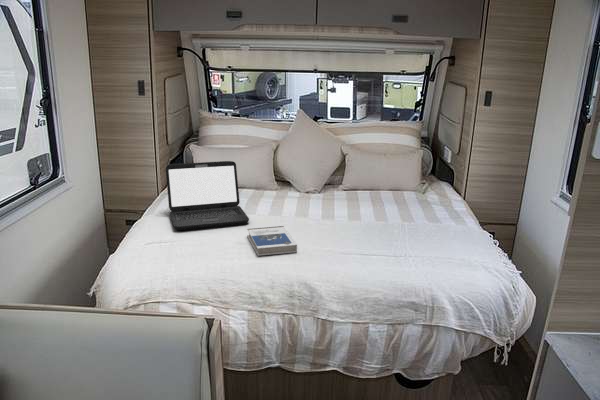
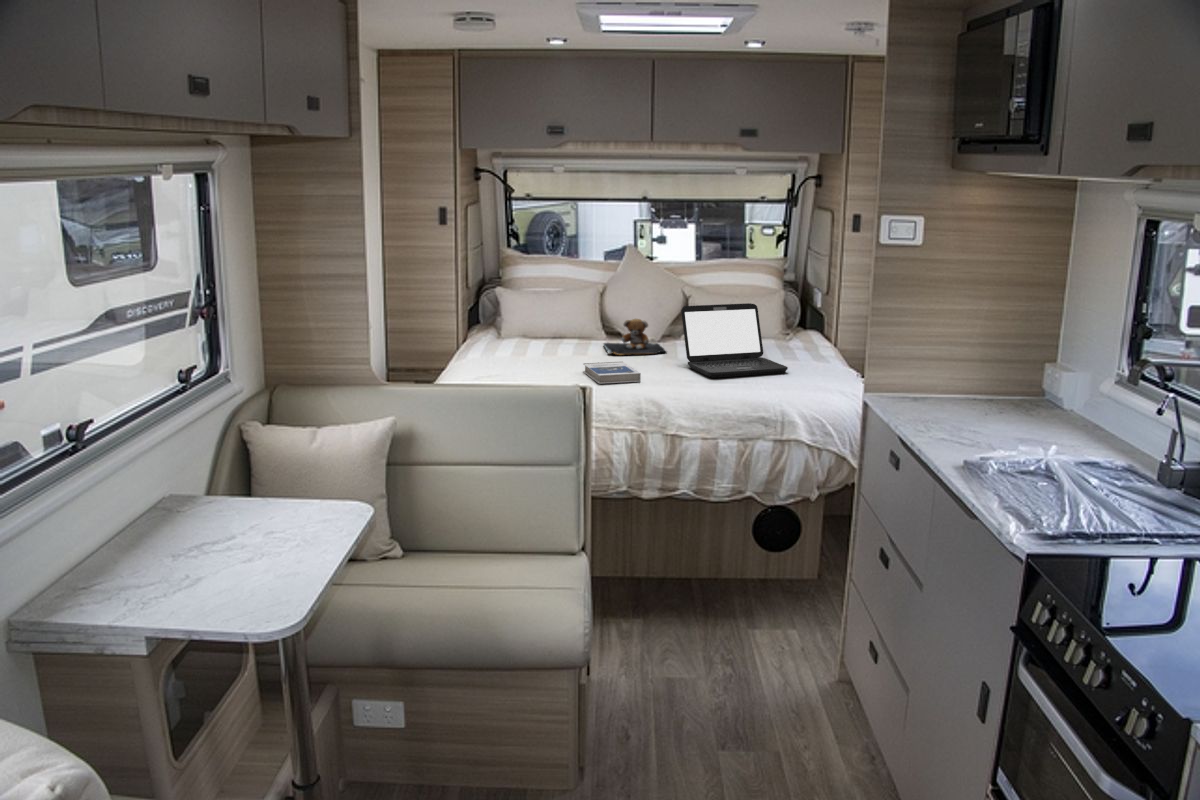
laptop: present [166,161,249,230] -> present [681,303,788,378]
teddy bear: none [272,180,326,213] -> present [604,319,666,355]

